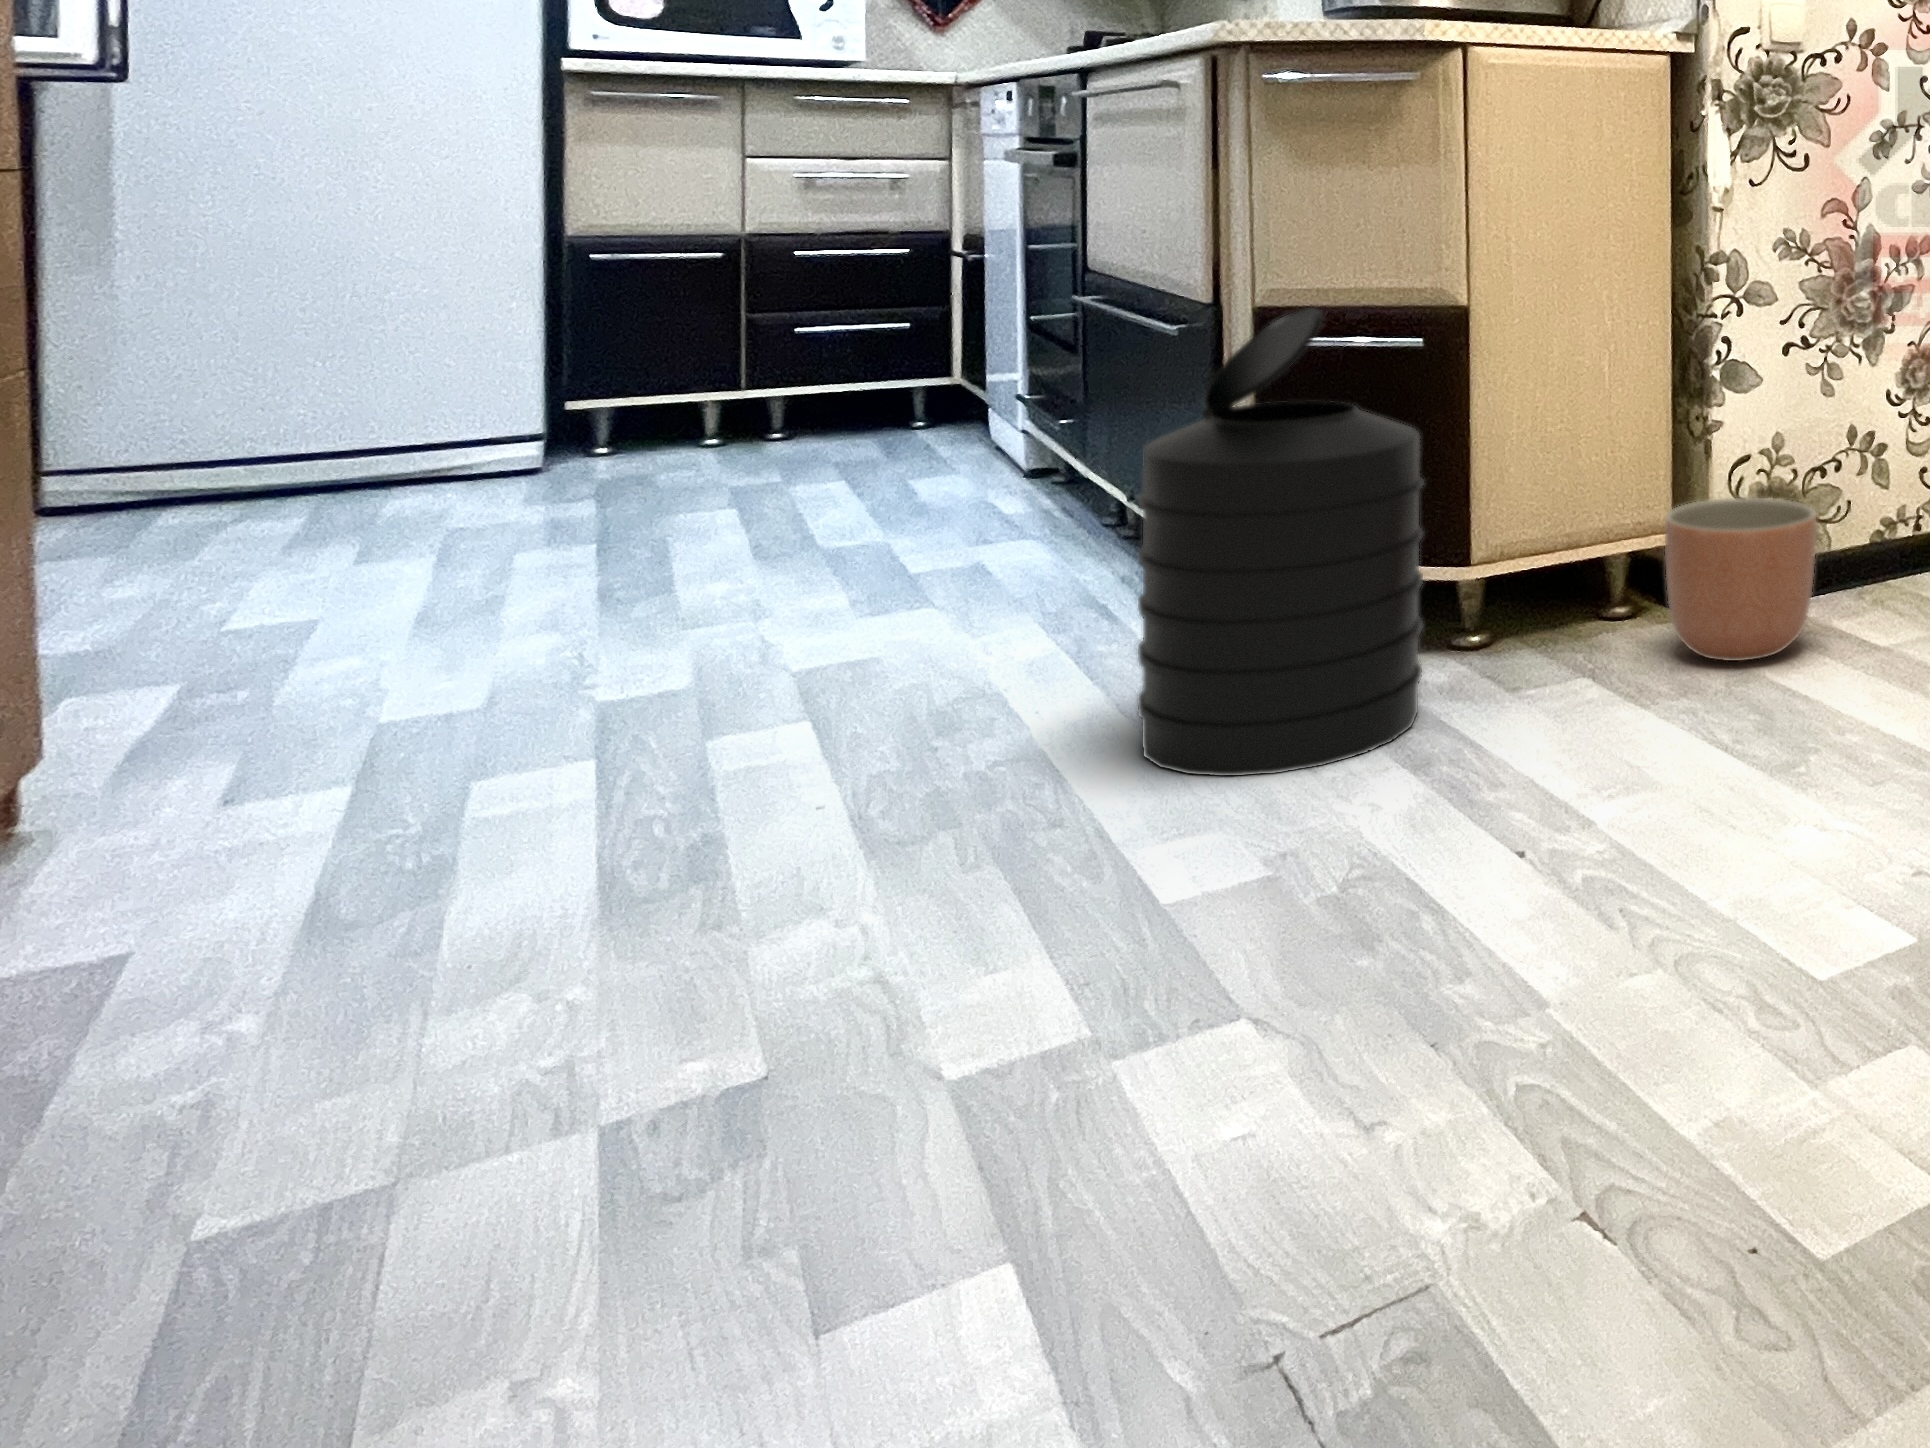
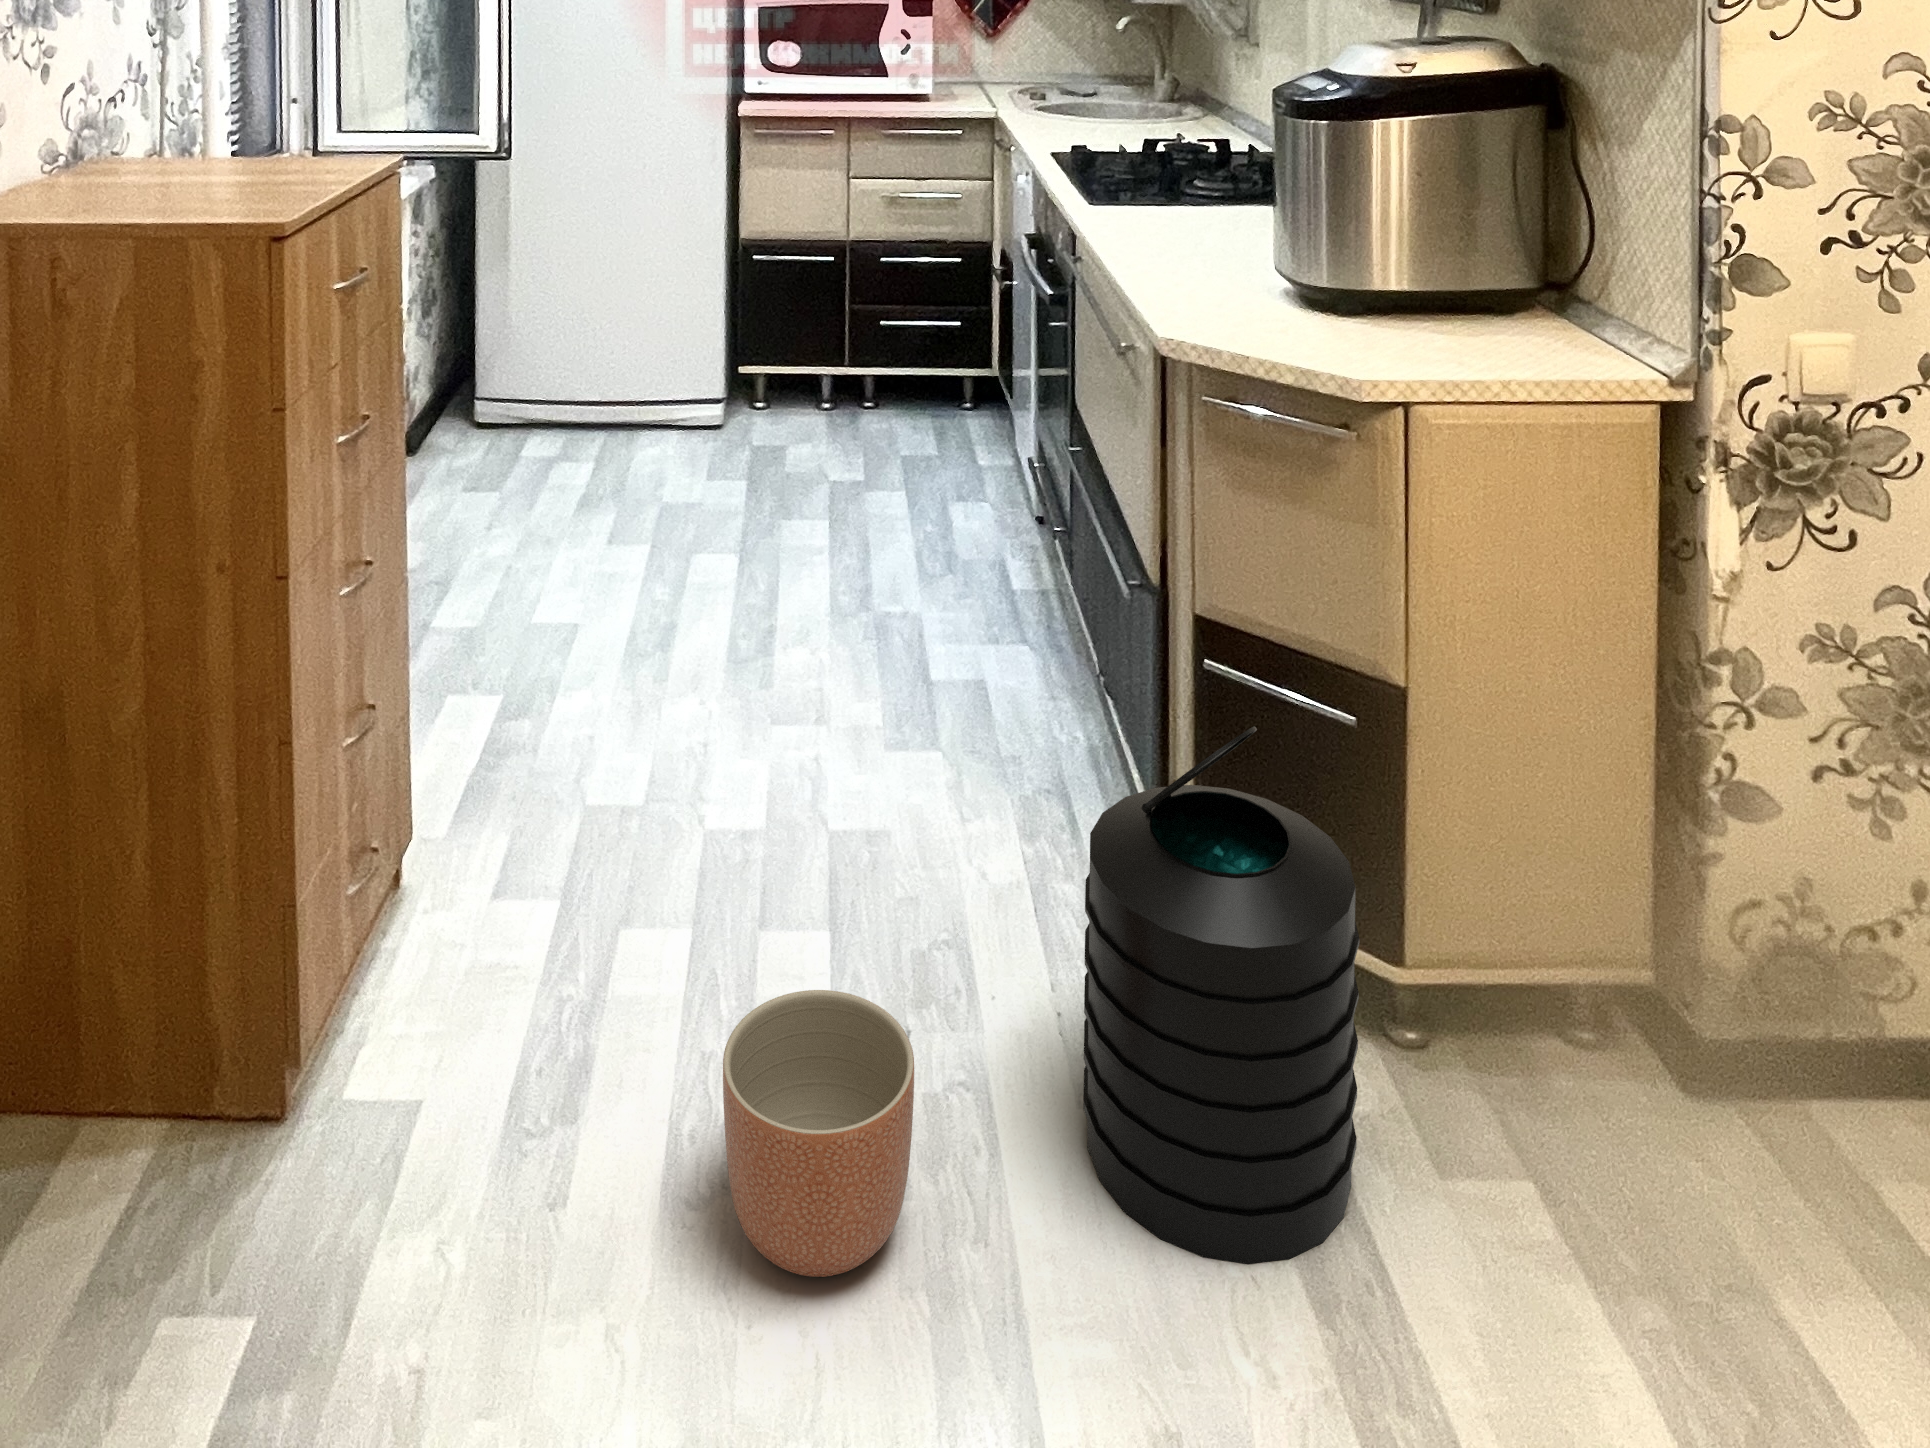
planter: present [1665,498,1816,661] -> present [723,990,914,1277]

